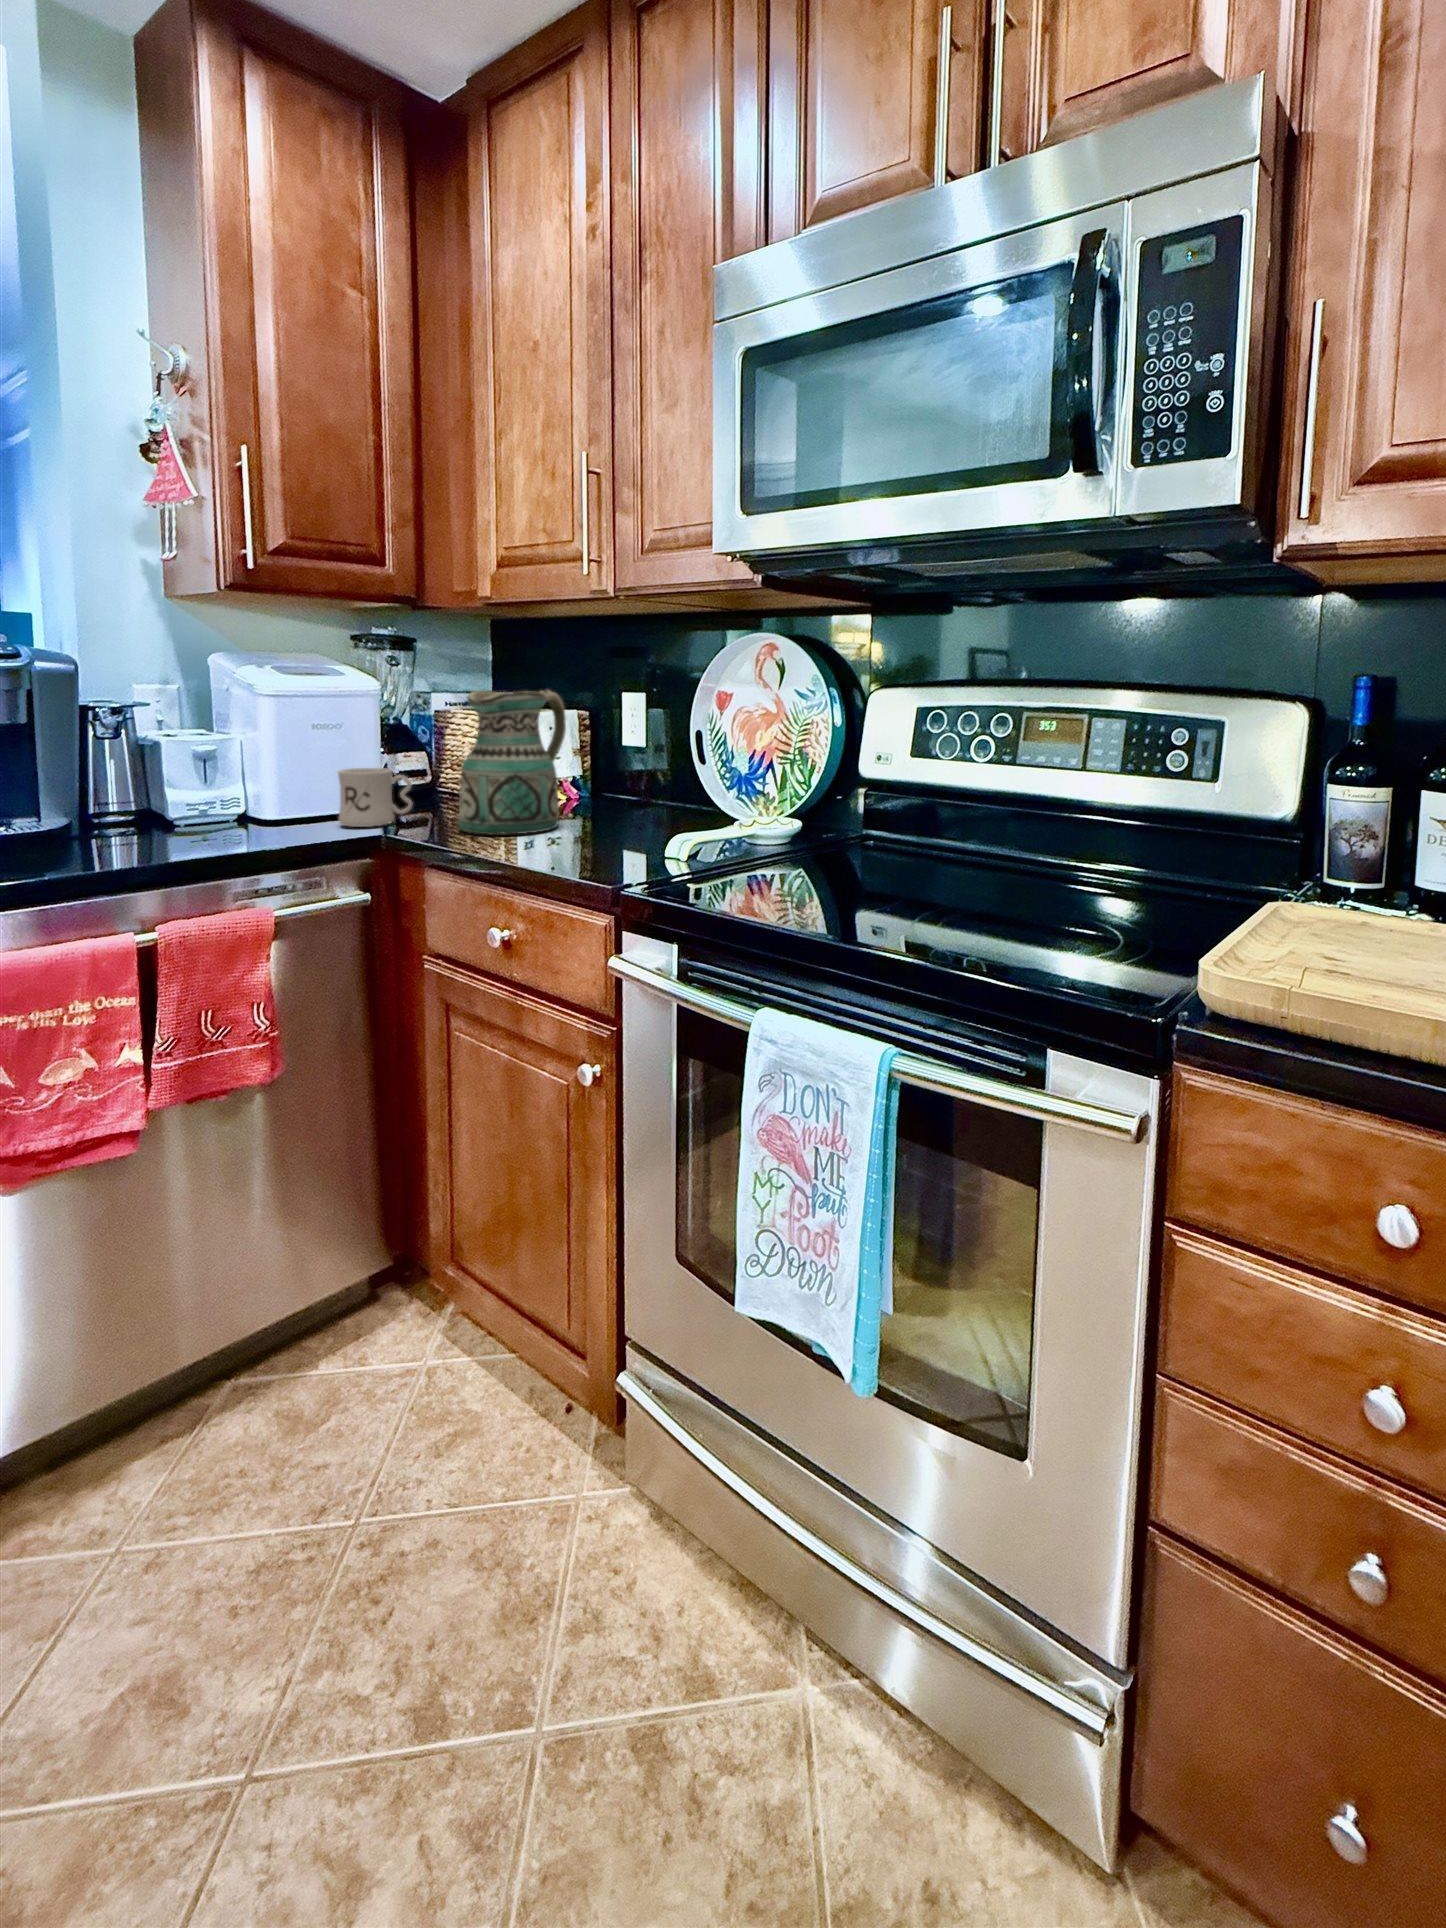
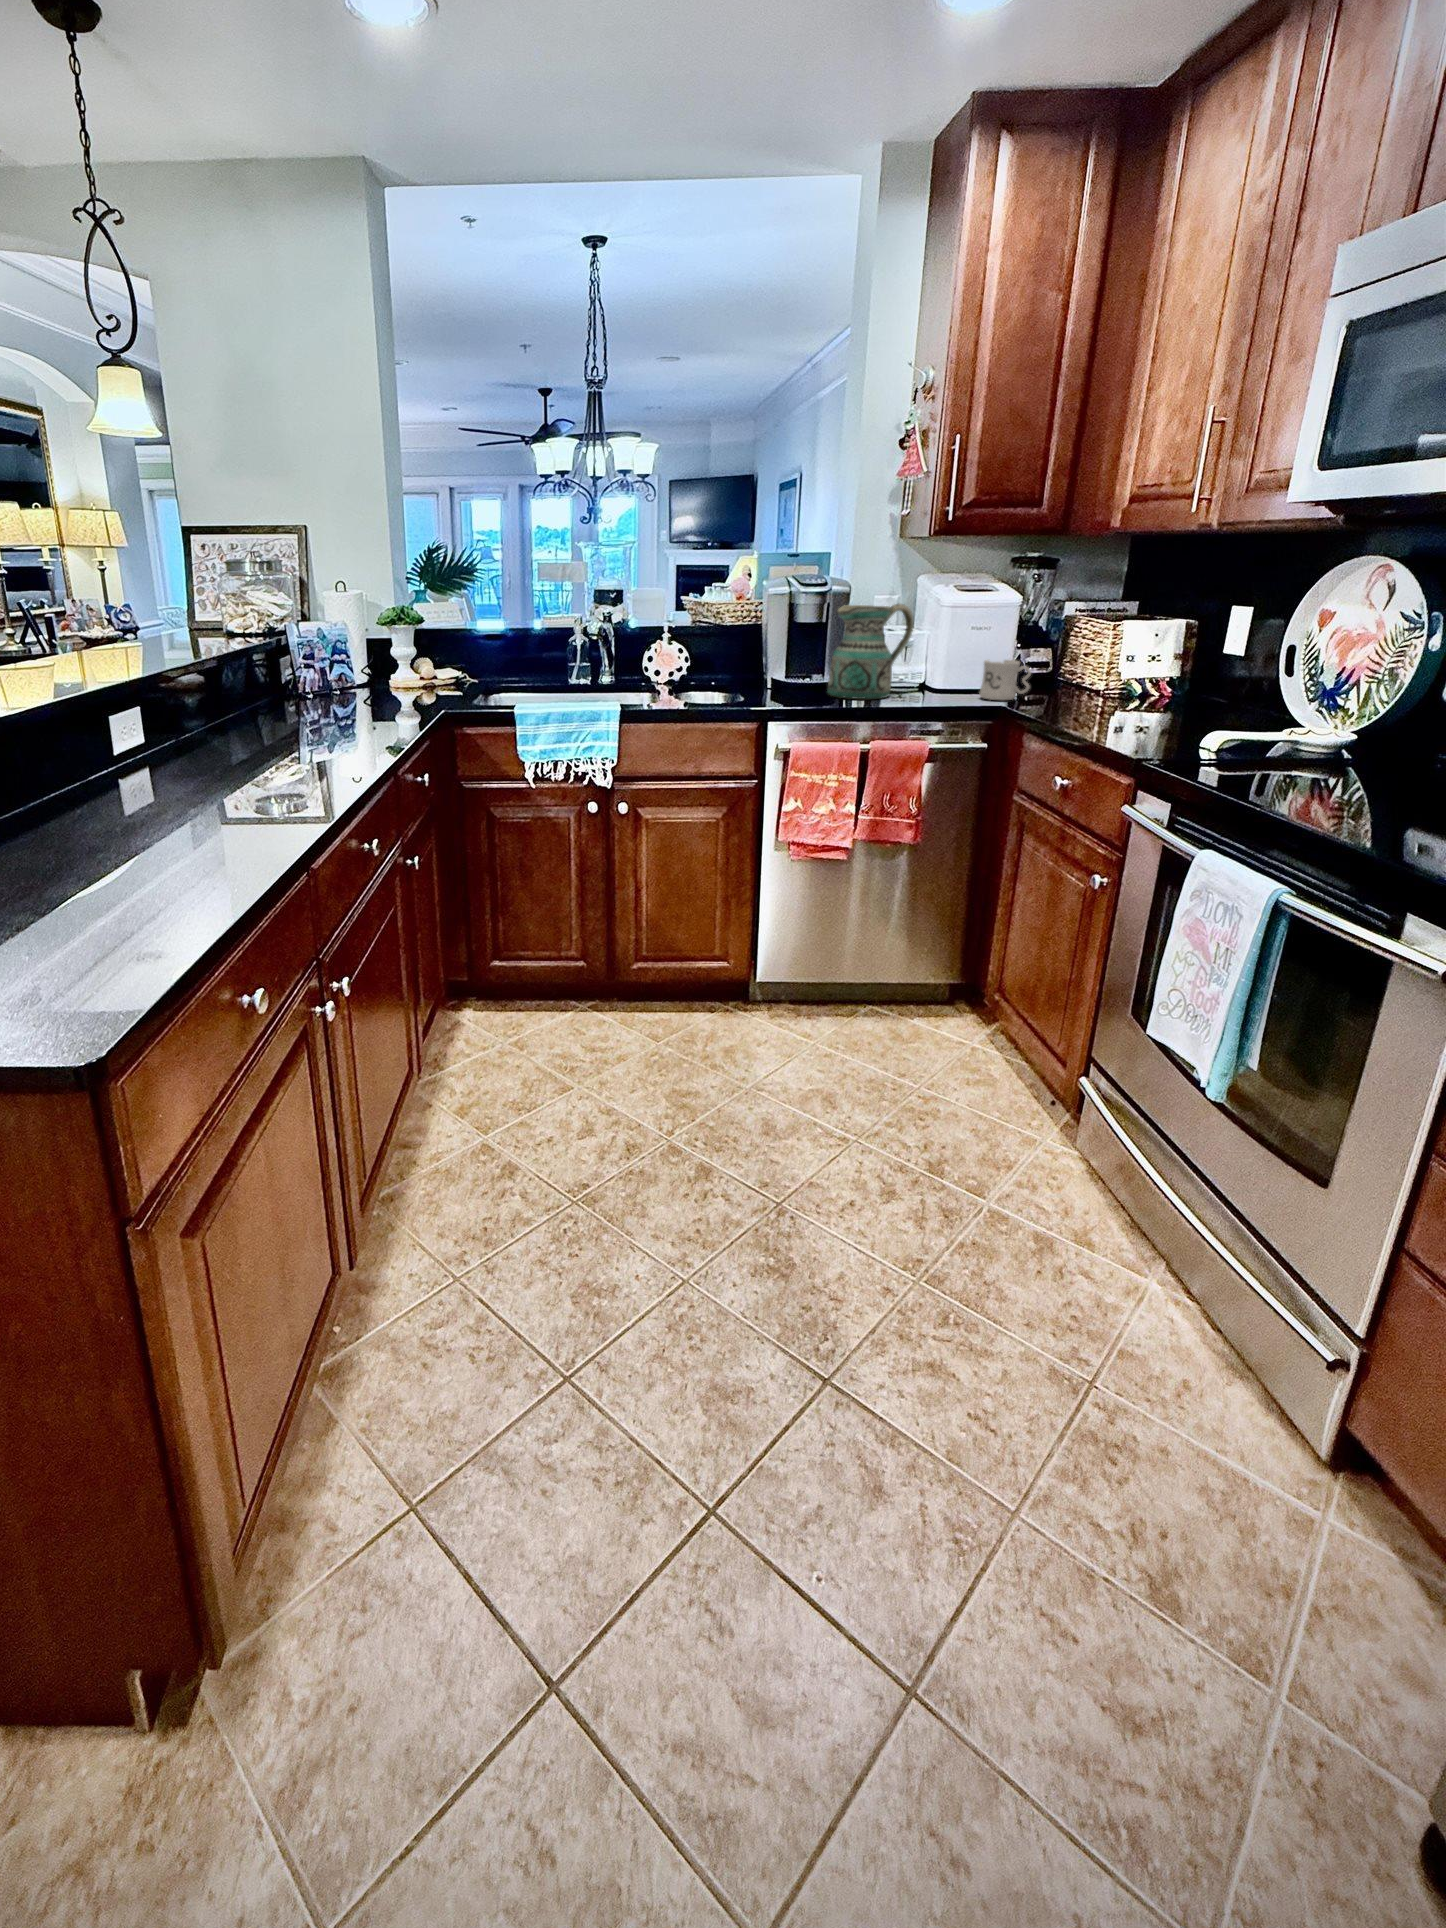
ceramic pitcher: present [458,690,566,835] -> present [828,604,913,699]

